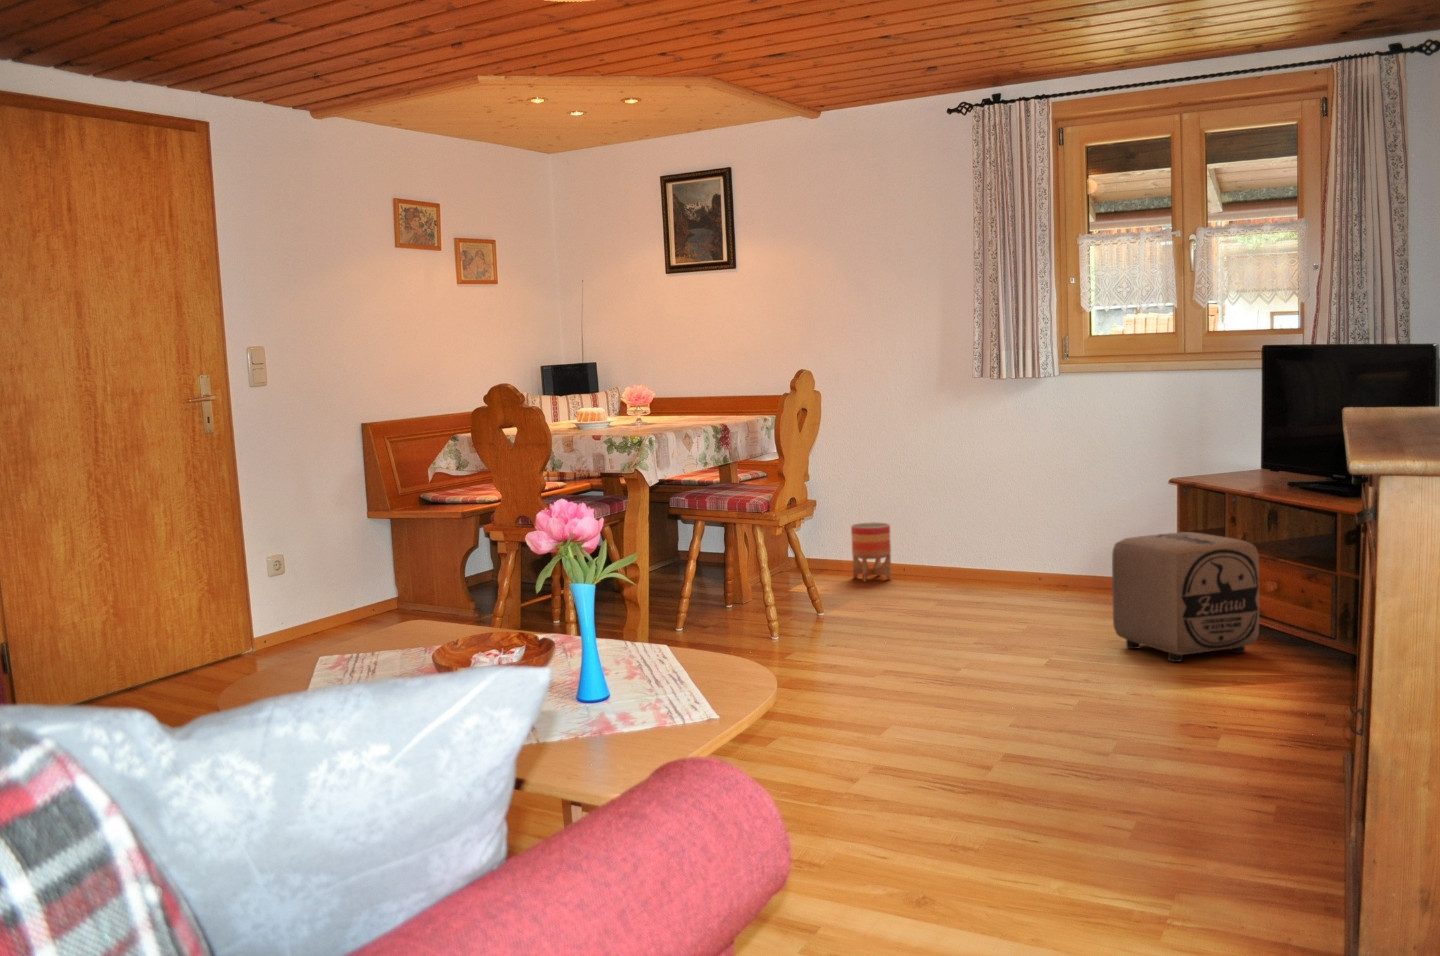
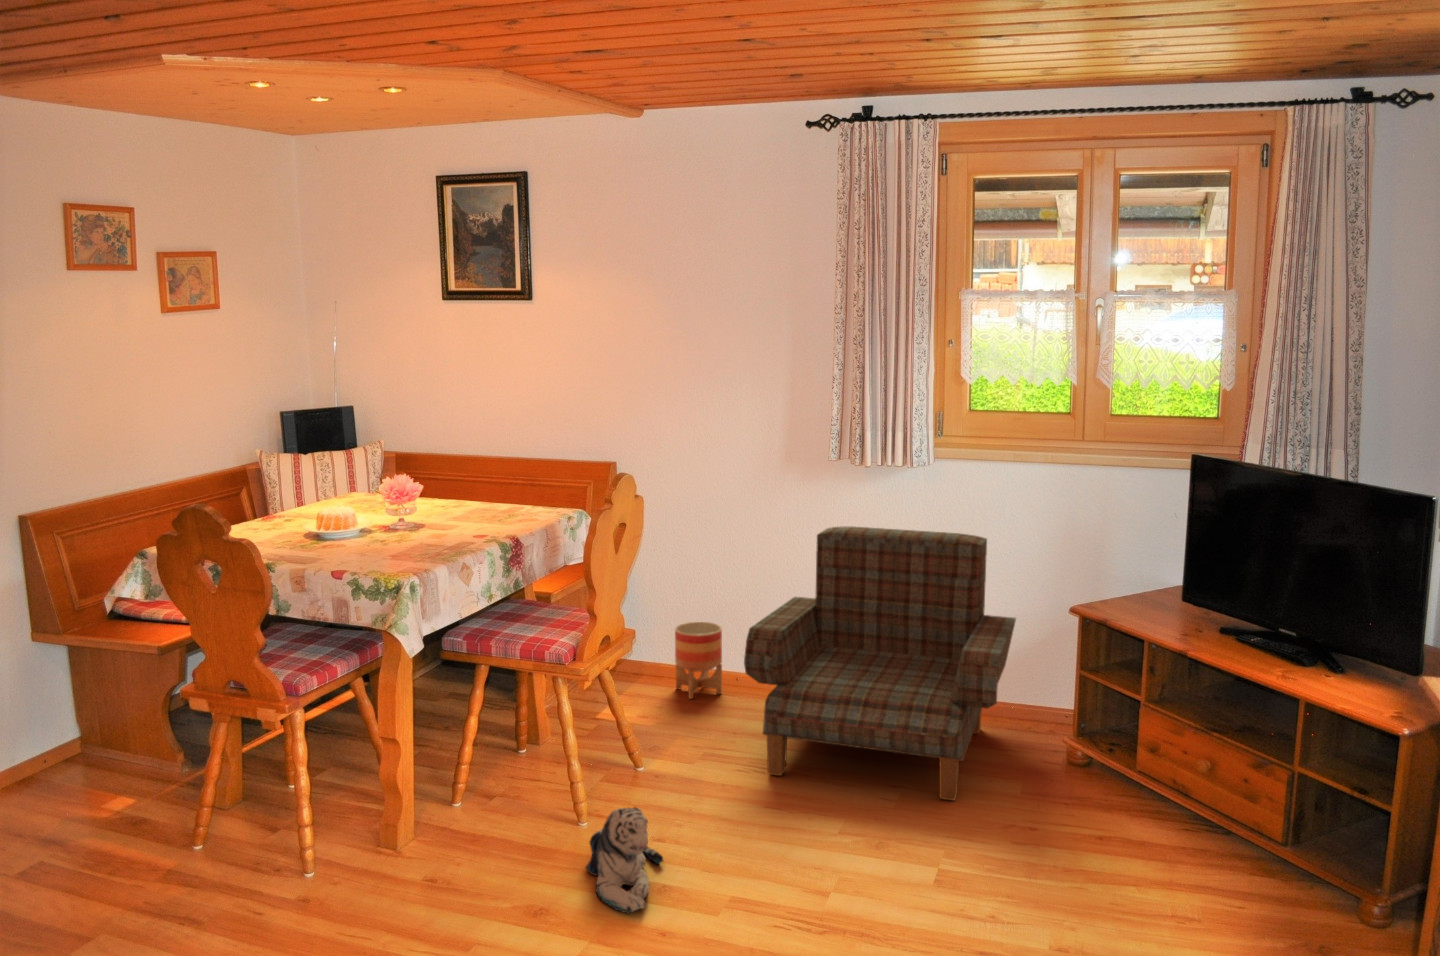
armchair: none [900,432,1131,621] -> present [744,526,1016,800]
ottoman: present [1112,532,1259,662] -> none [1031,713,1225,913]
plush toy: none [774,594,832,661] -> present [586,807,663,914]

